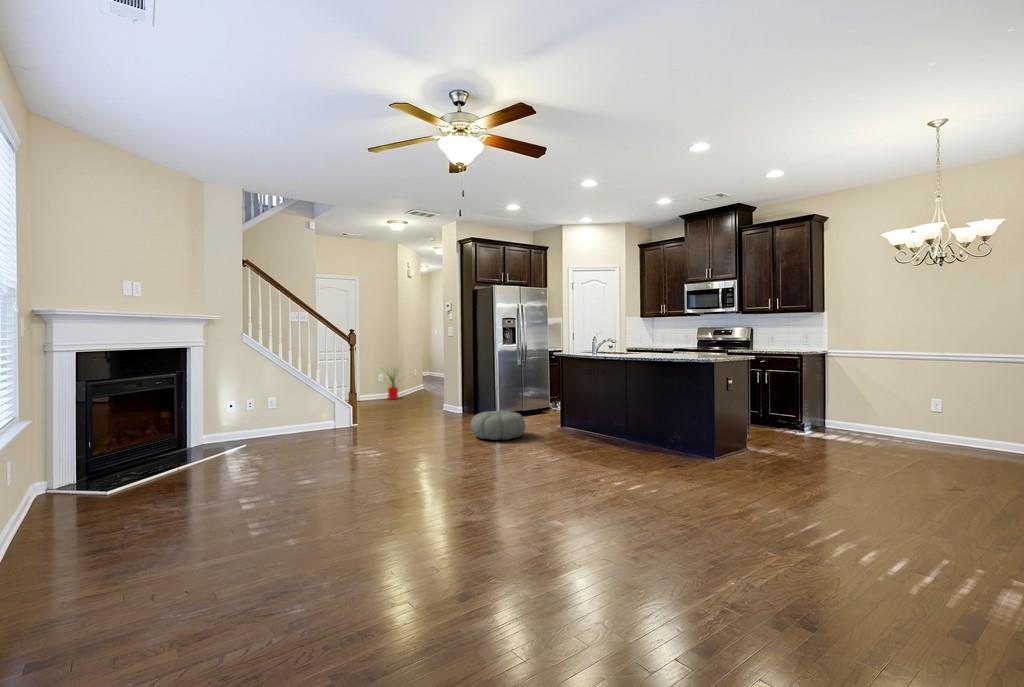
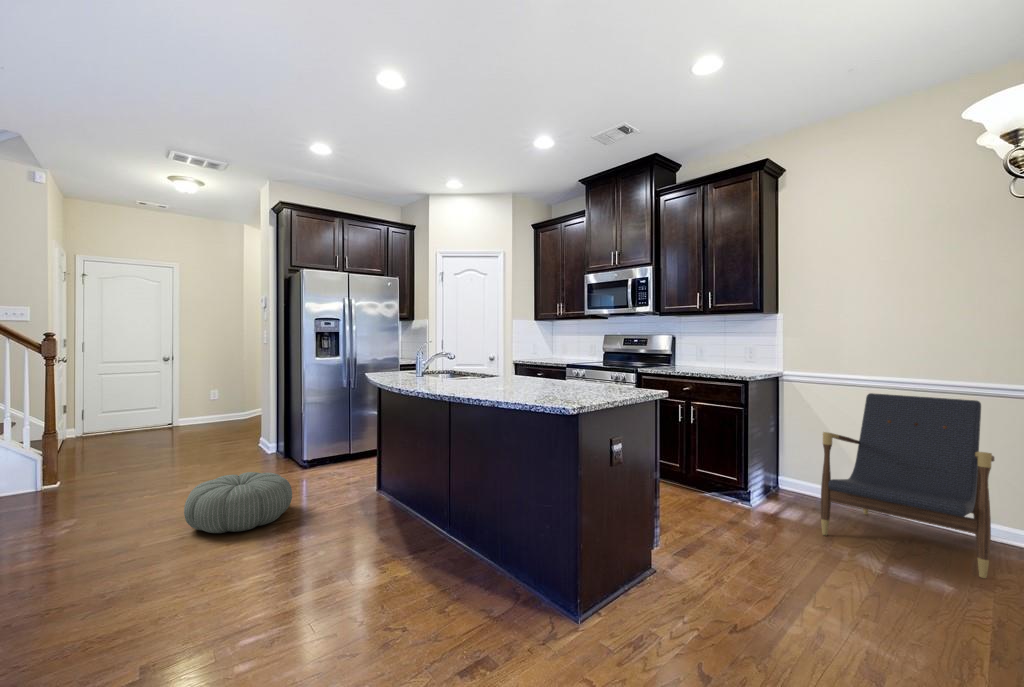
lounge chair: none [847,362,946,455] -> present [821,393,994,578]
house plant: present [387,370,399,400] -> none [198,377,242,429]

